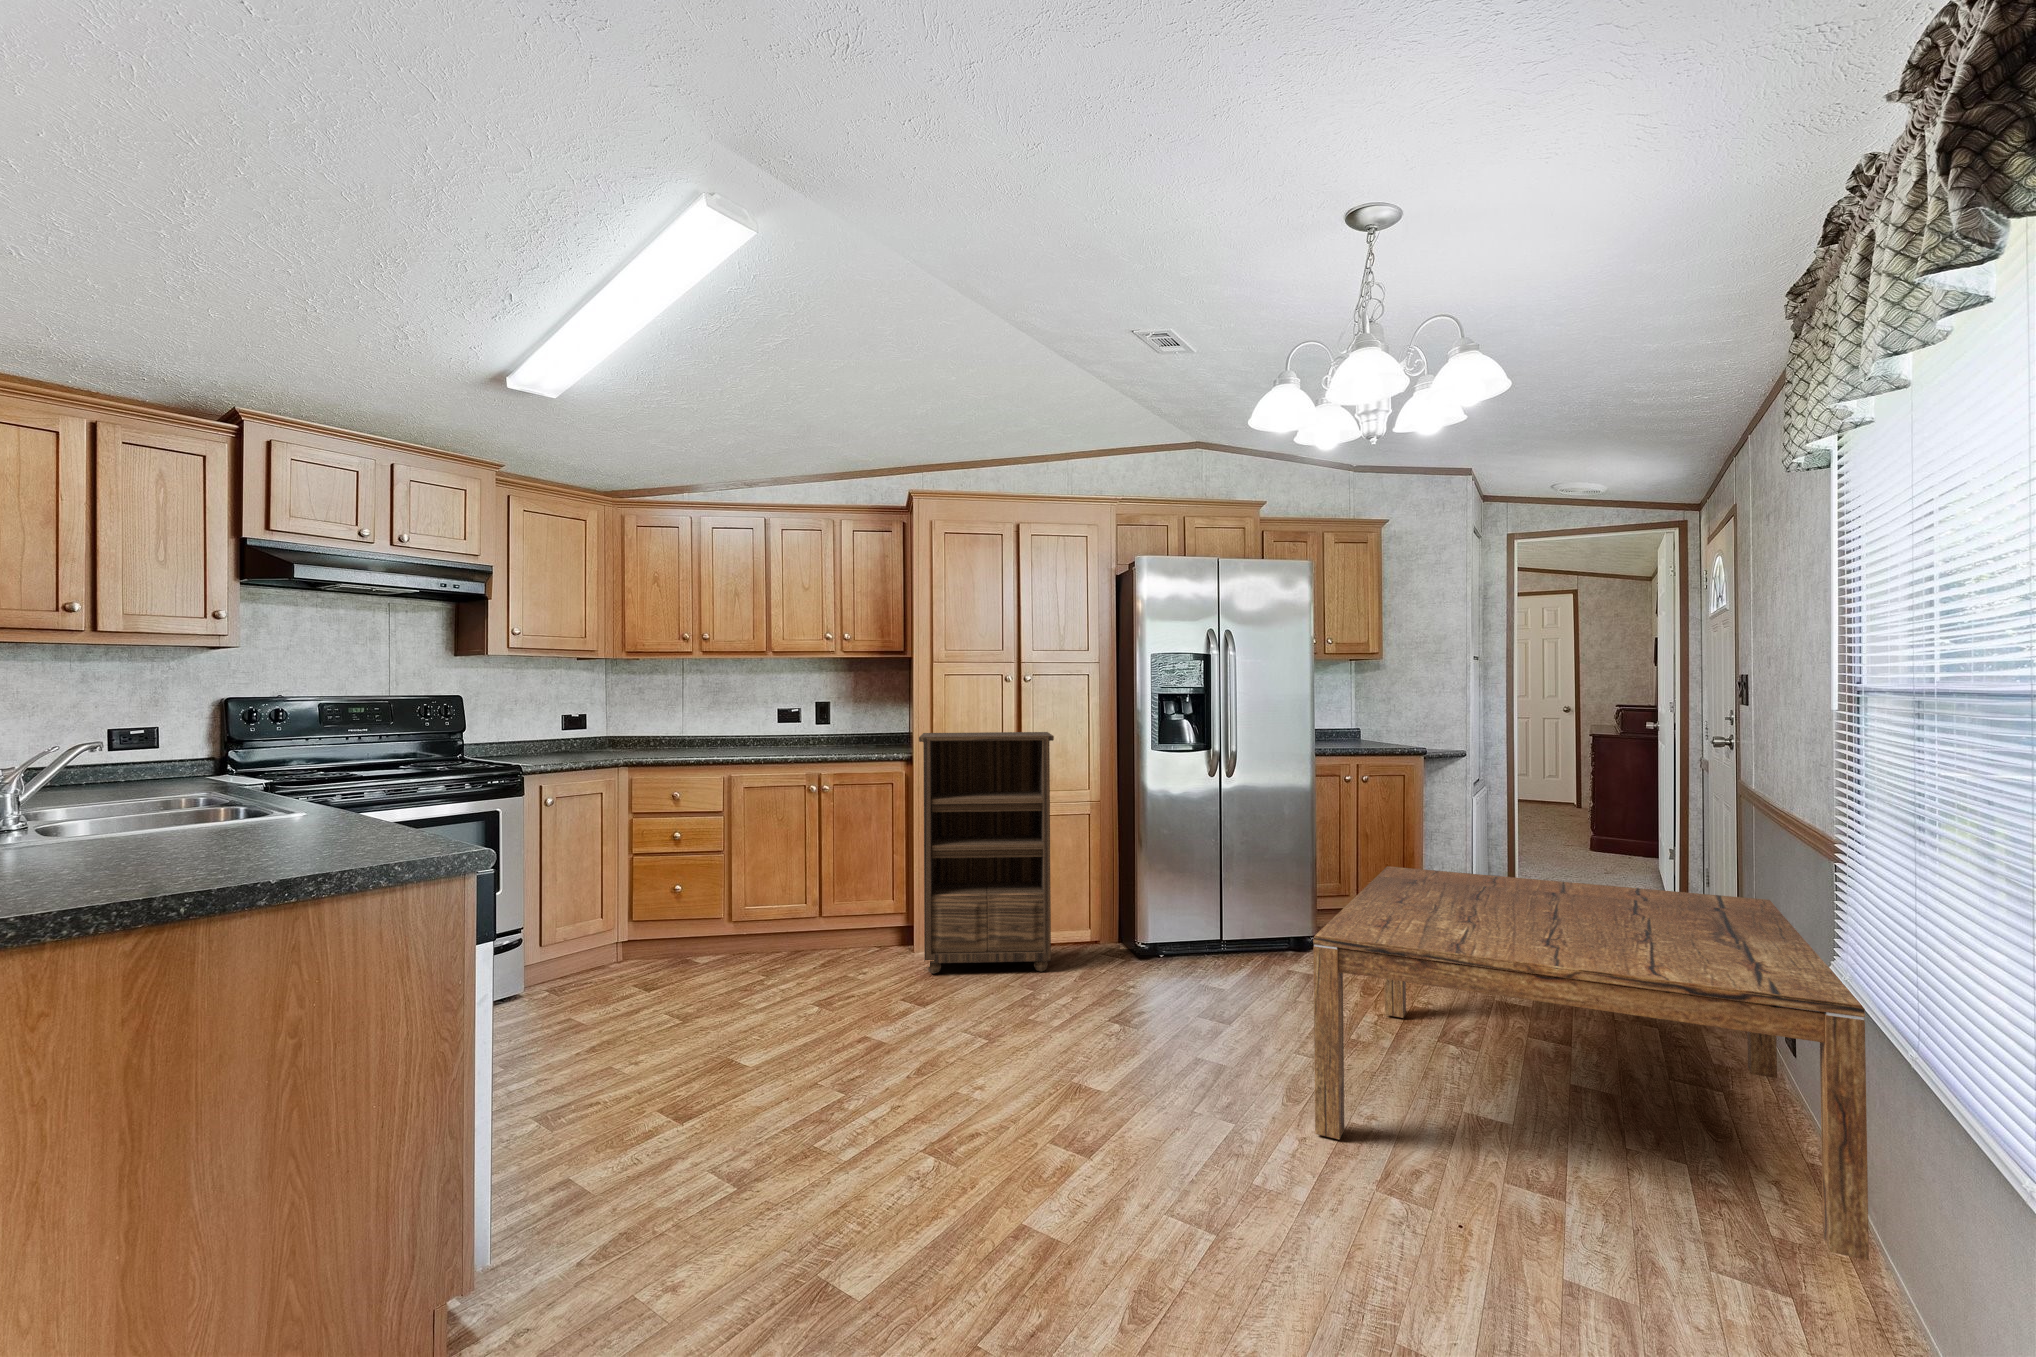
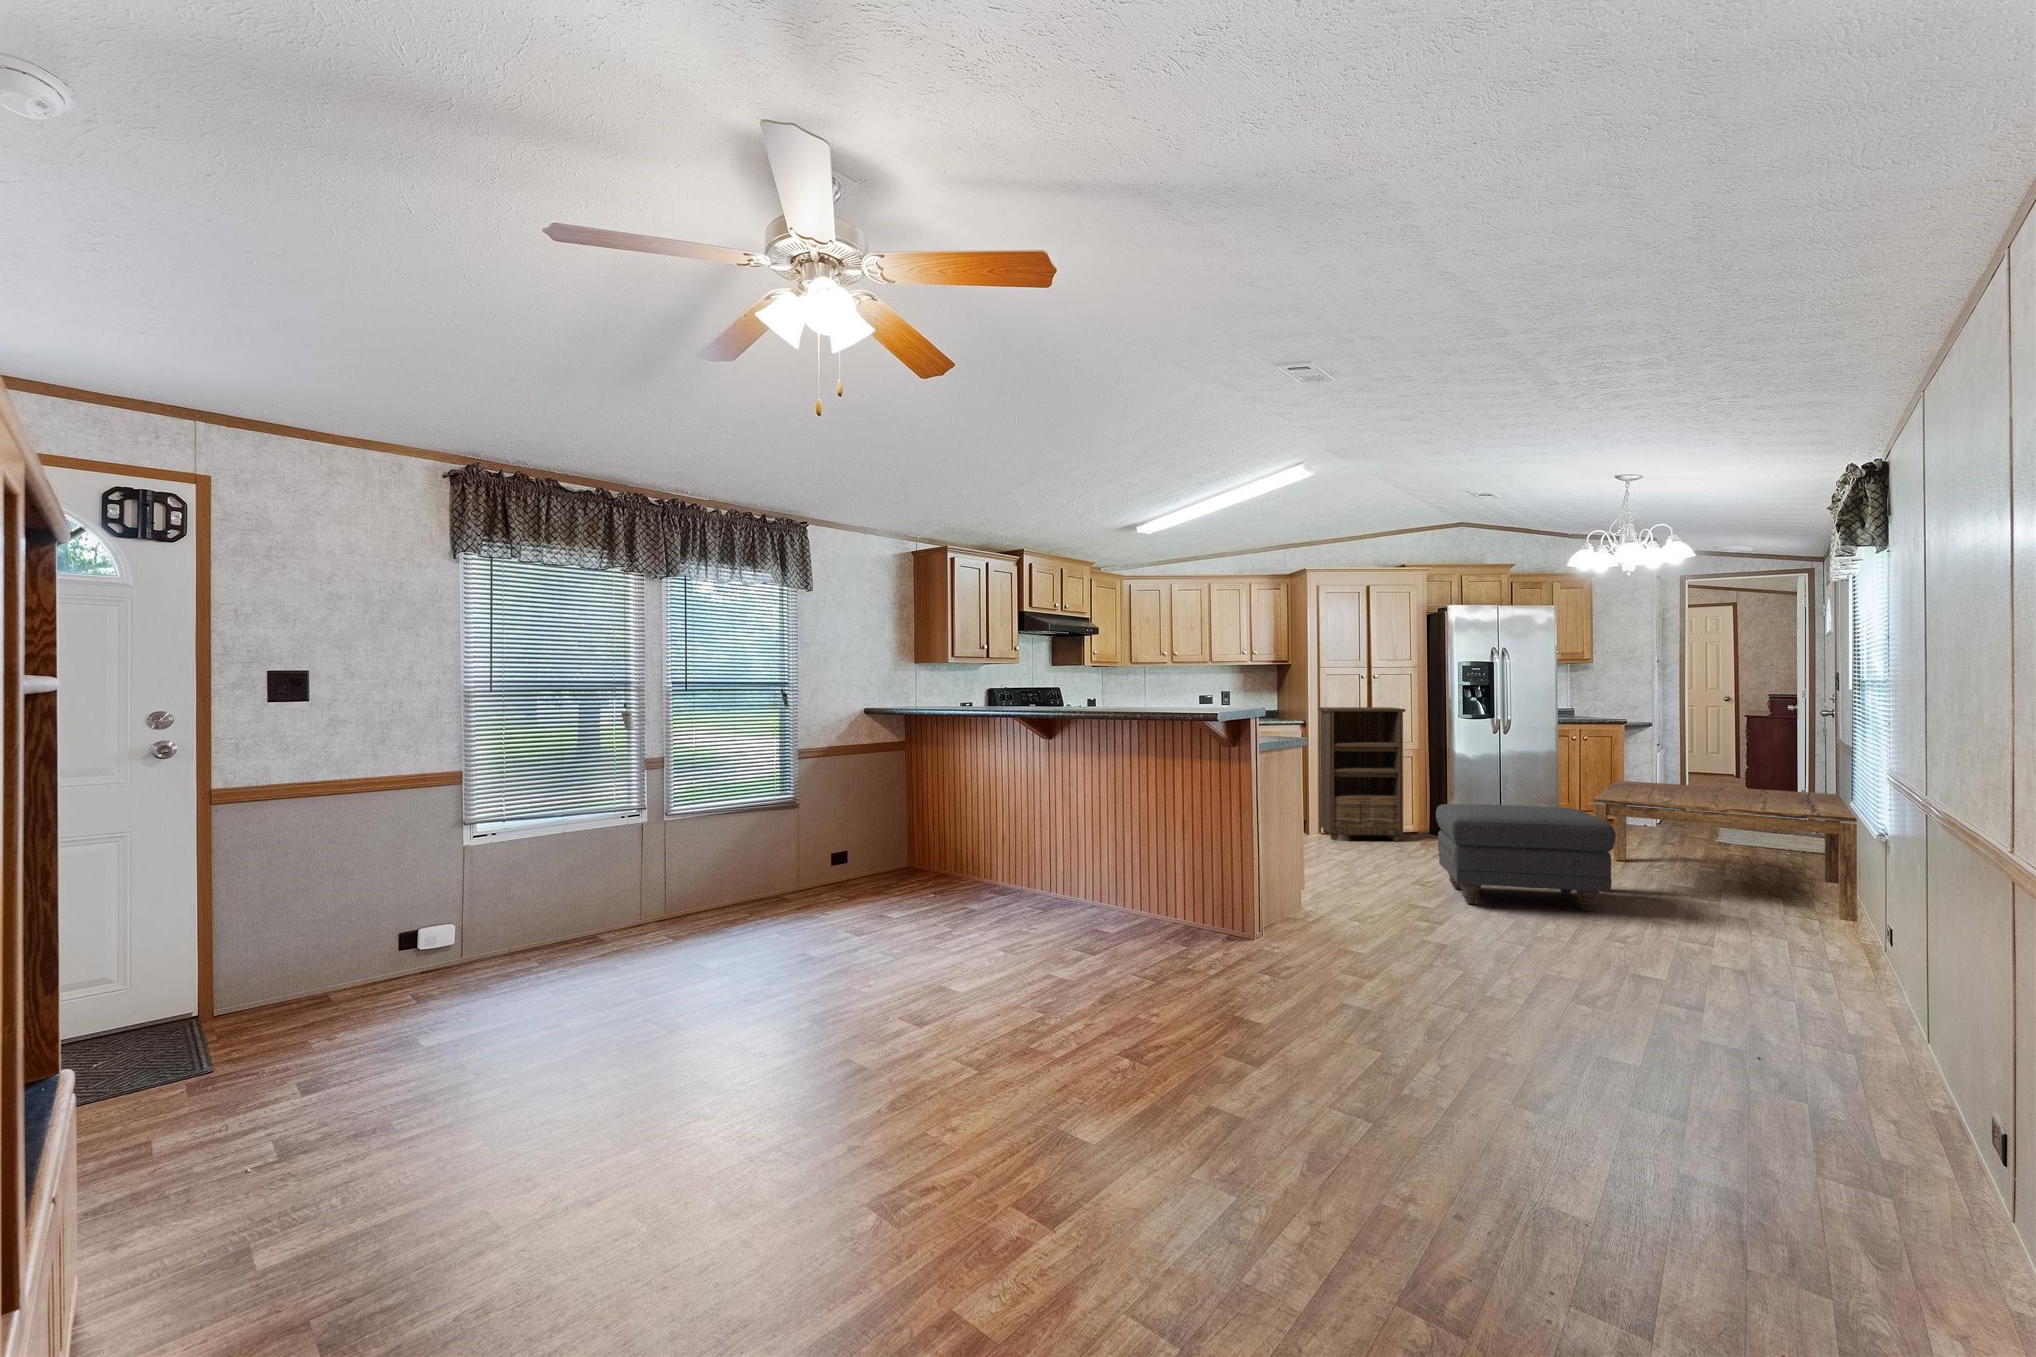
ottoman: none [956,954,1327,1247] -> present [1436,804,1616,911]

